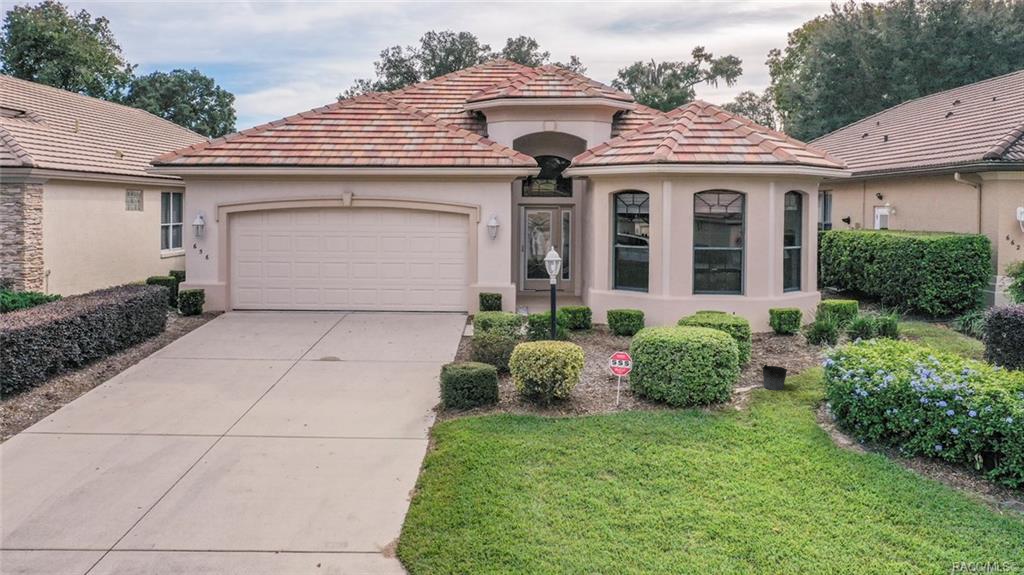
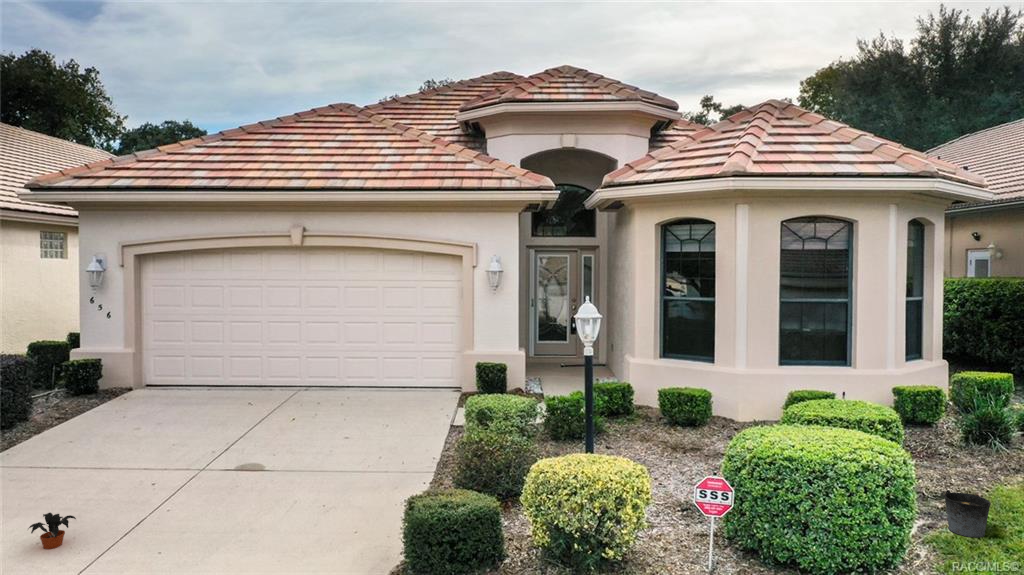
potted plant: none [213,376,240,396] -> present [29,513,76,549]

